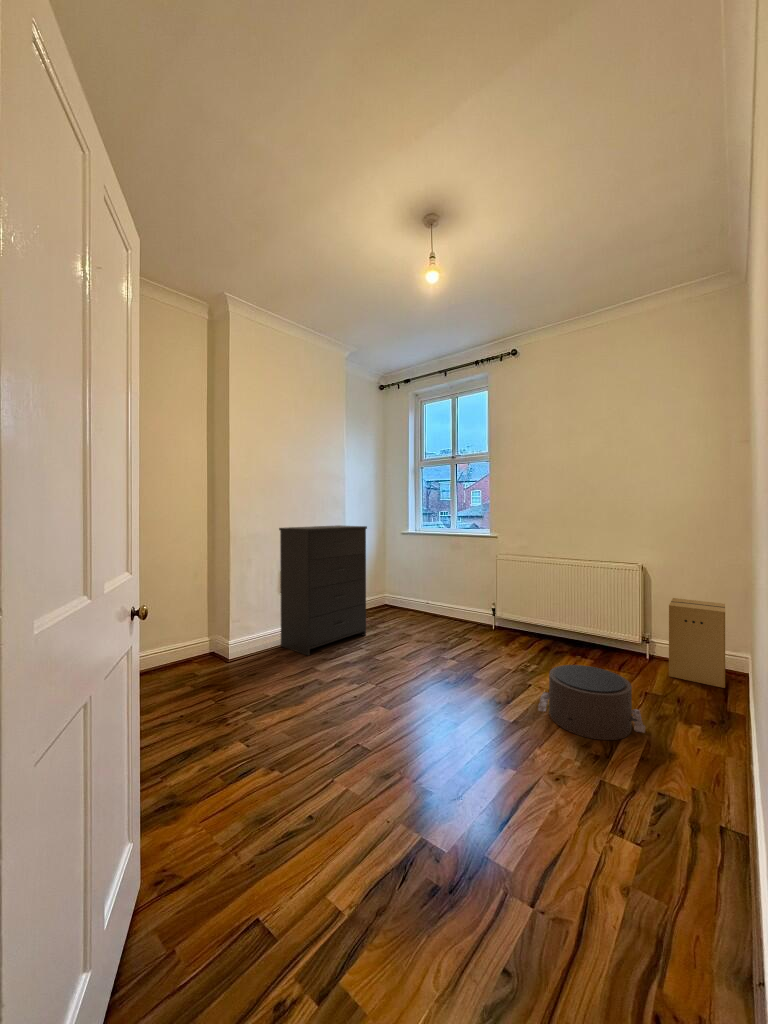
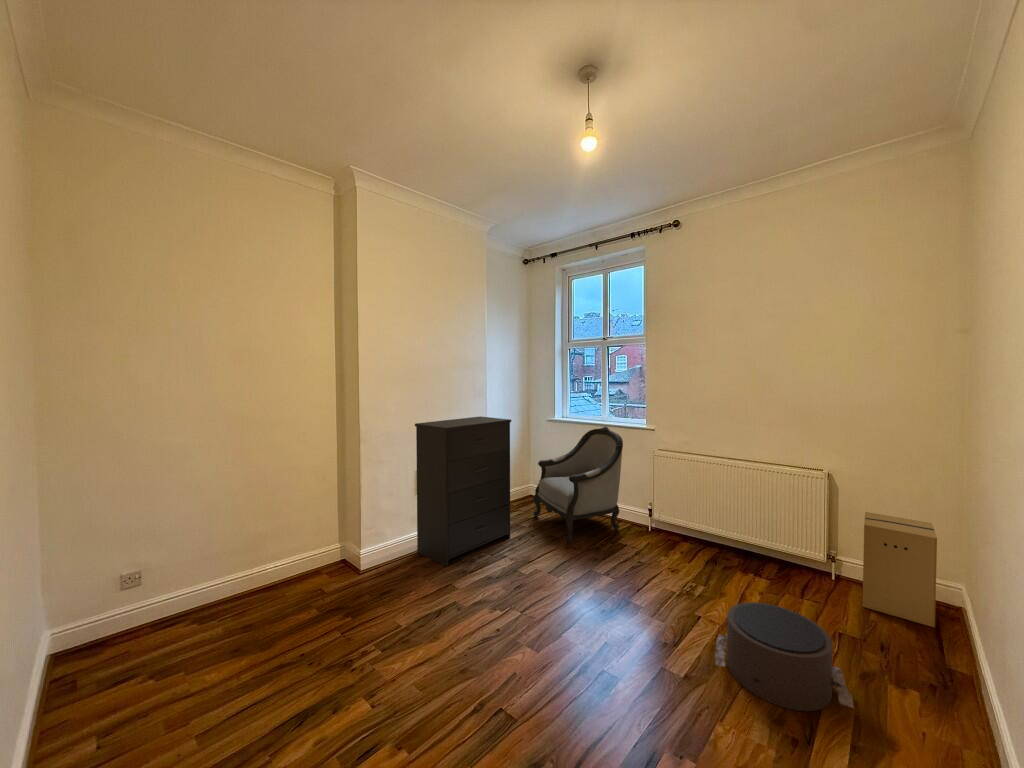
armchair: none [387,536,468,639] -> present [533,427,623,544]

